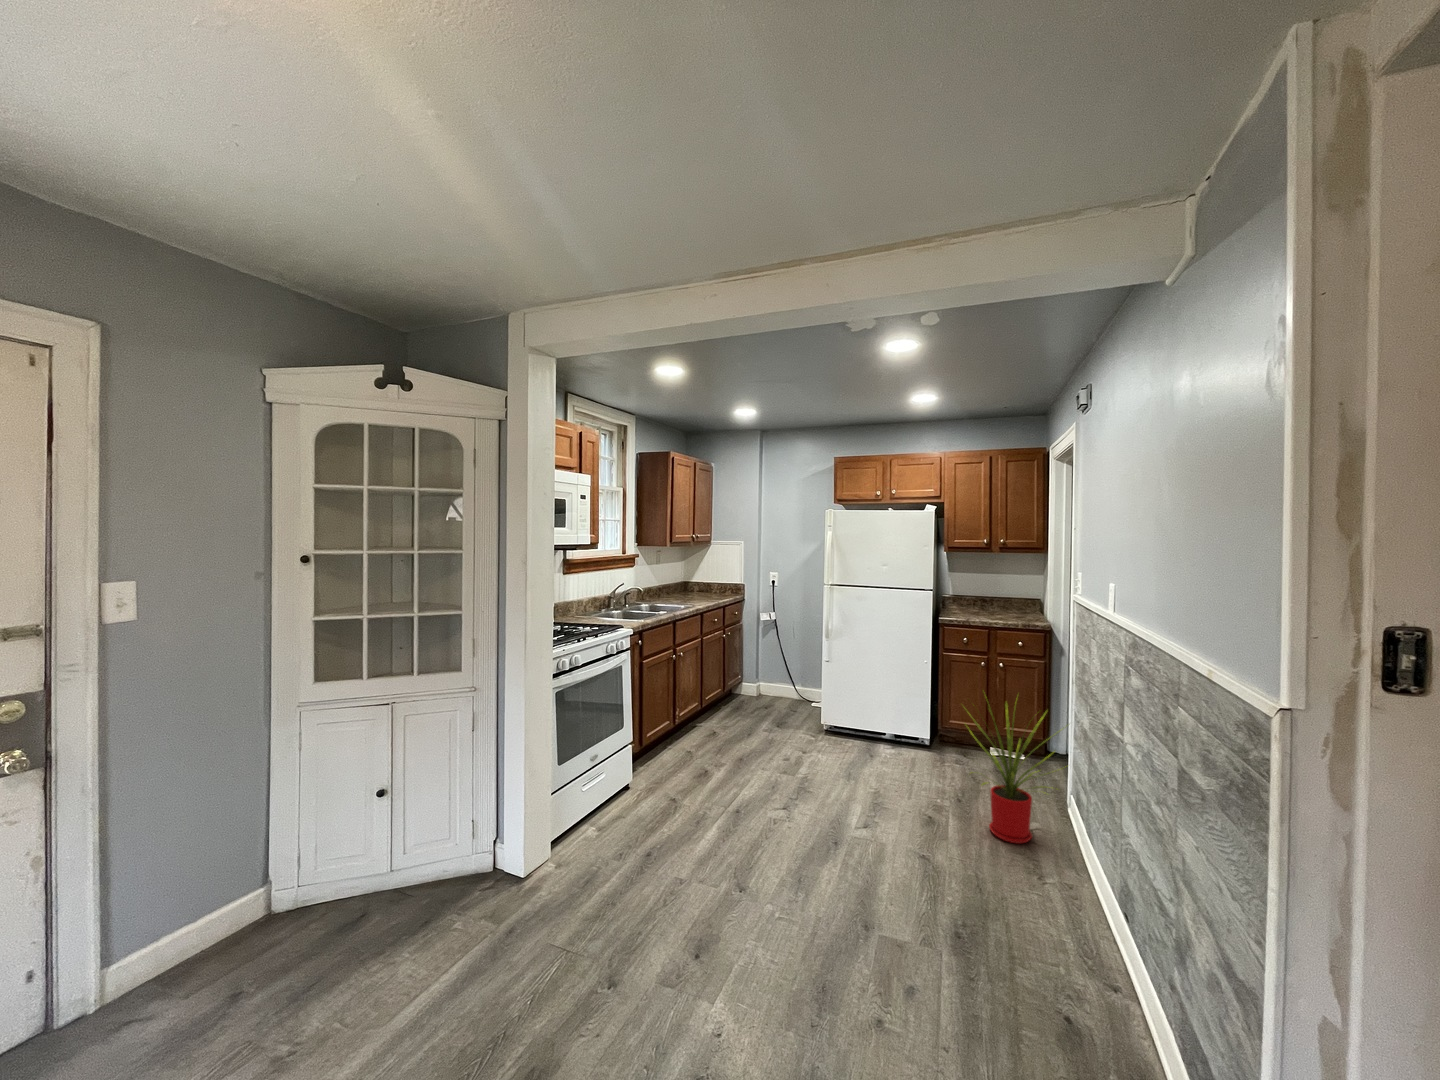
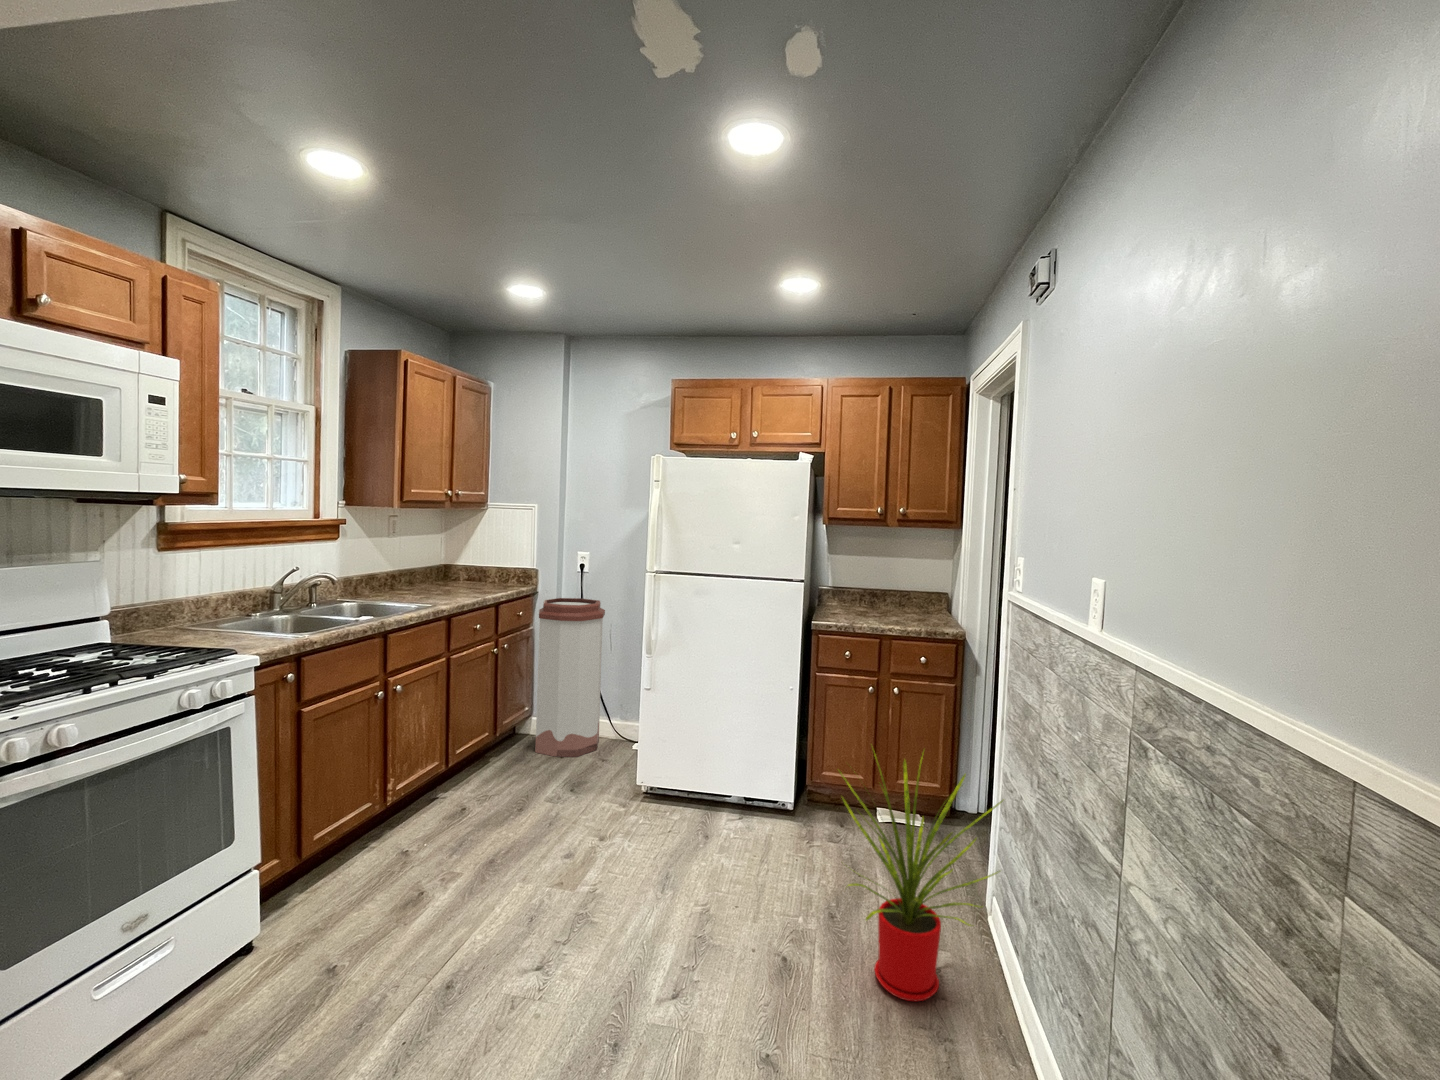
trash can: none [747,603,790,709] -> present [535,598,605,757]

